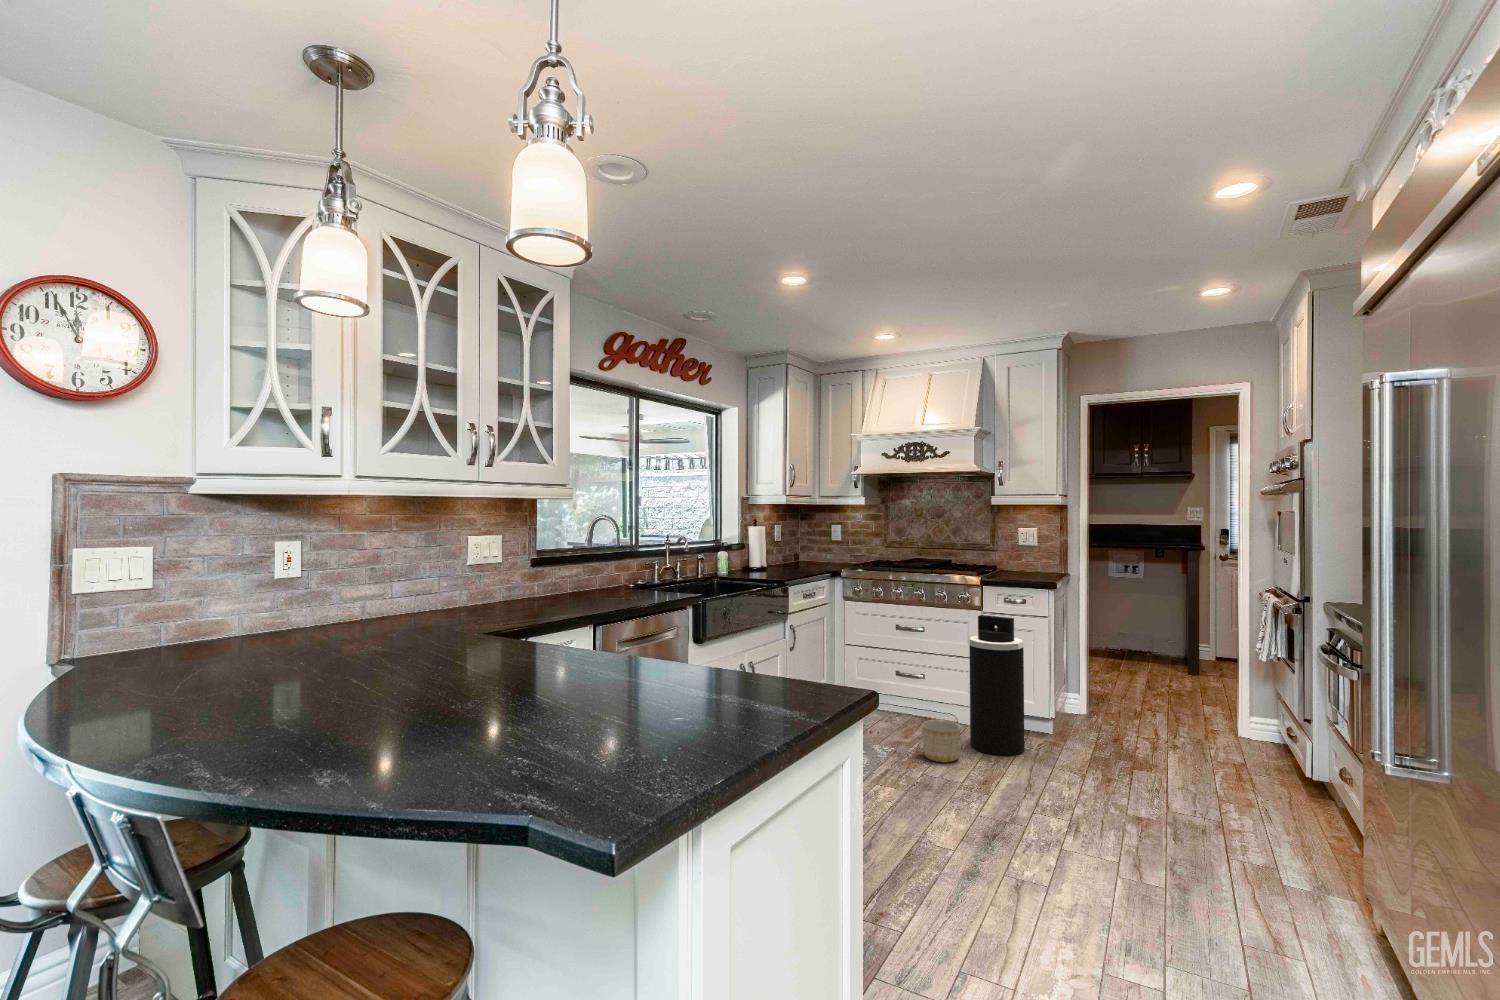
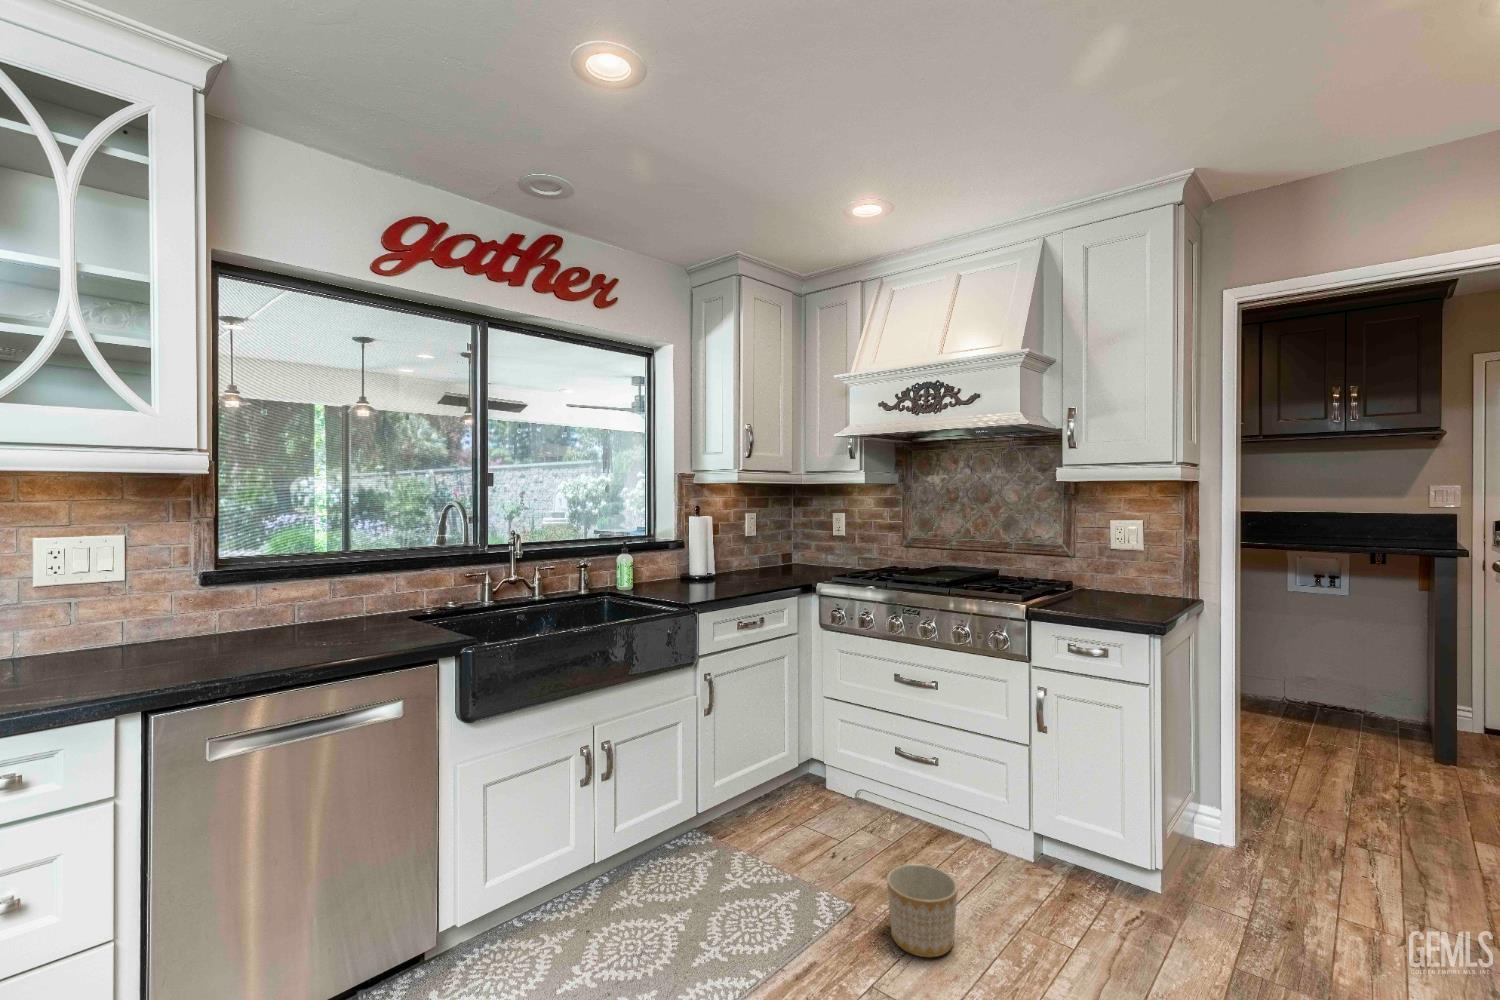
trash can: present [969,615,1025,756] -> none [989,676,1092,952]

